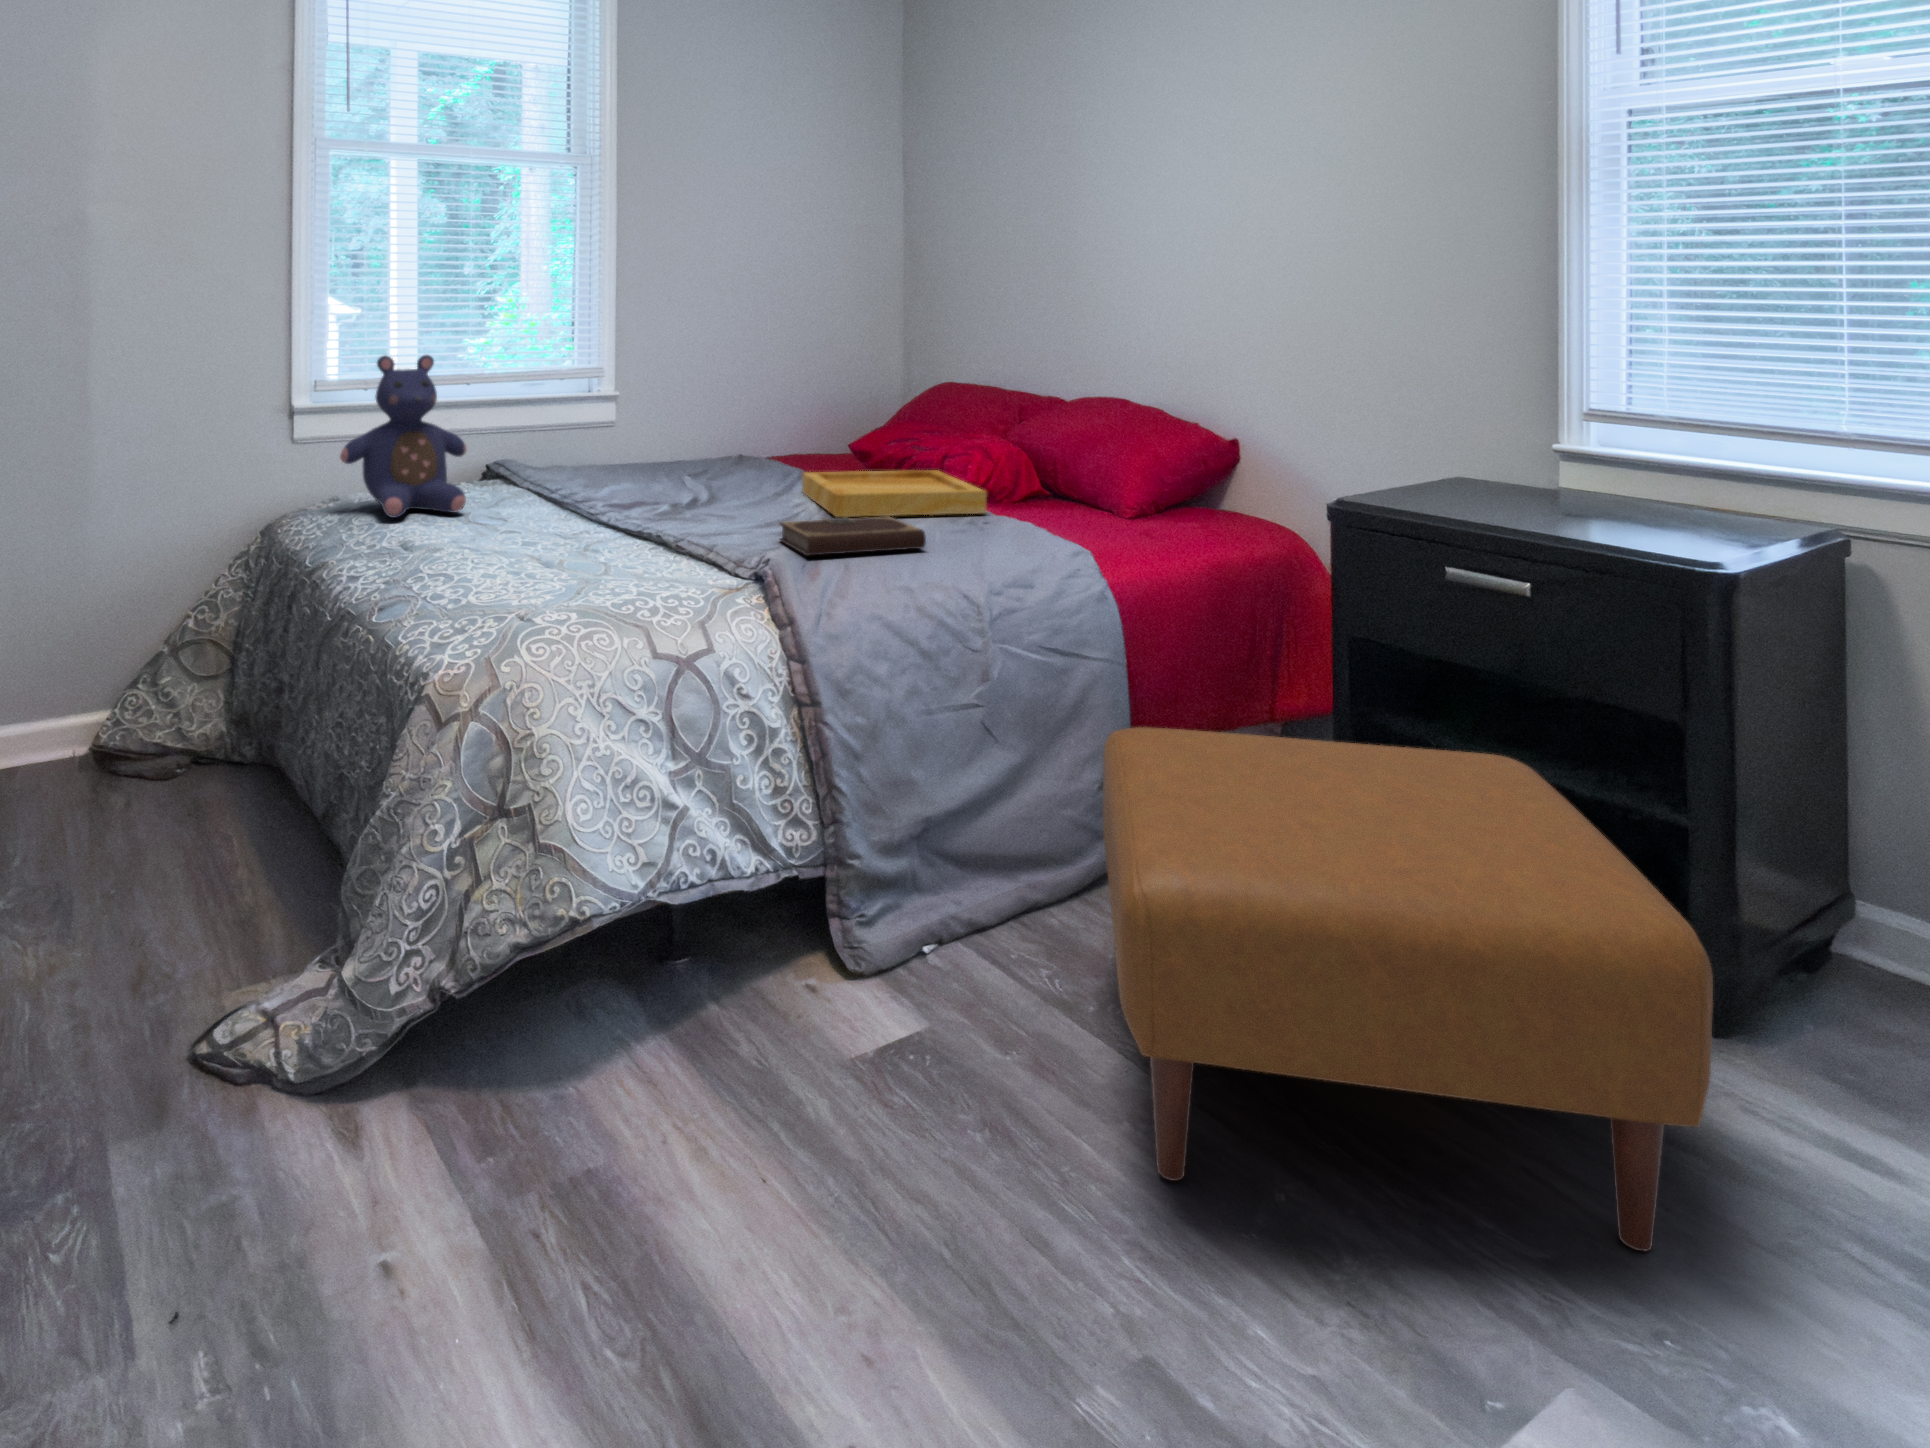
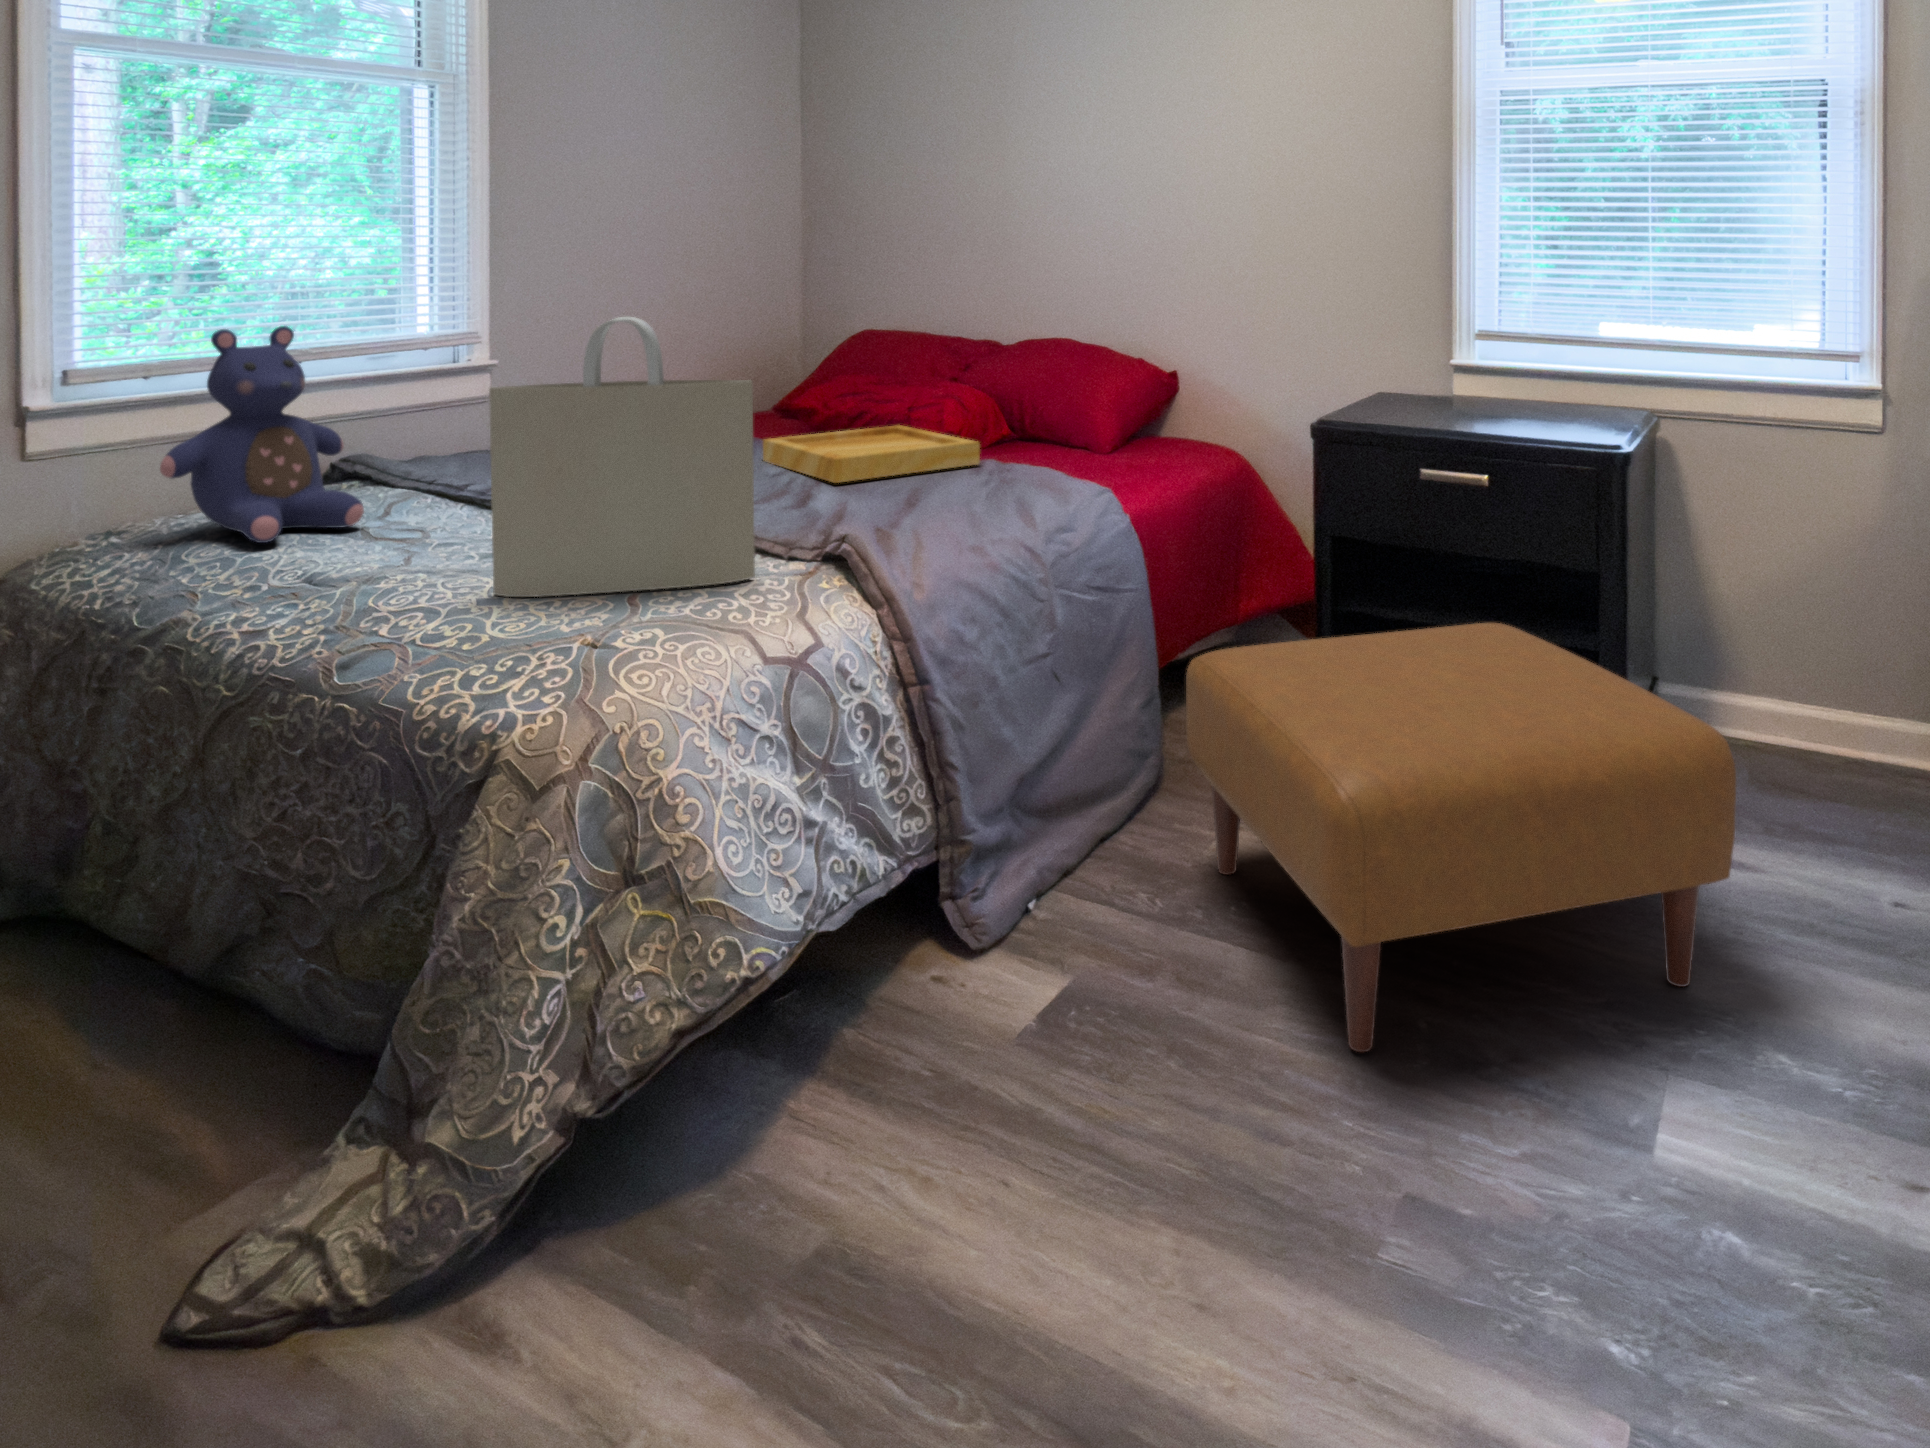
tote bag: none [494,356,686,588] -> present [489,317,755,597]
notebook: present [780,516,926,556] -> none [800,476,964,527]

